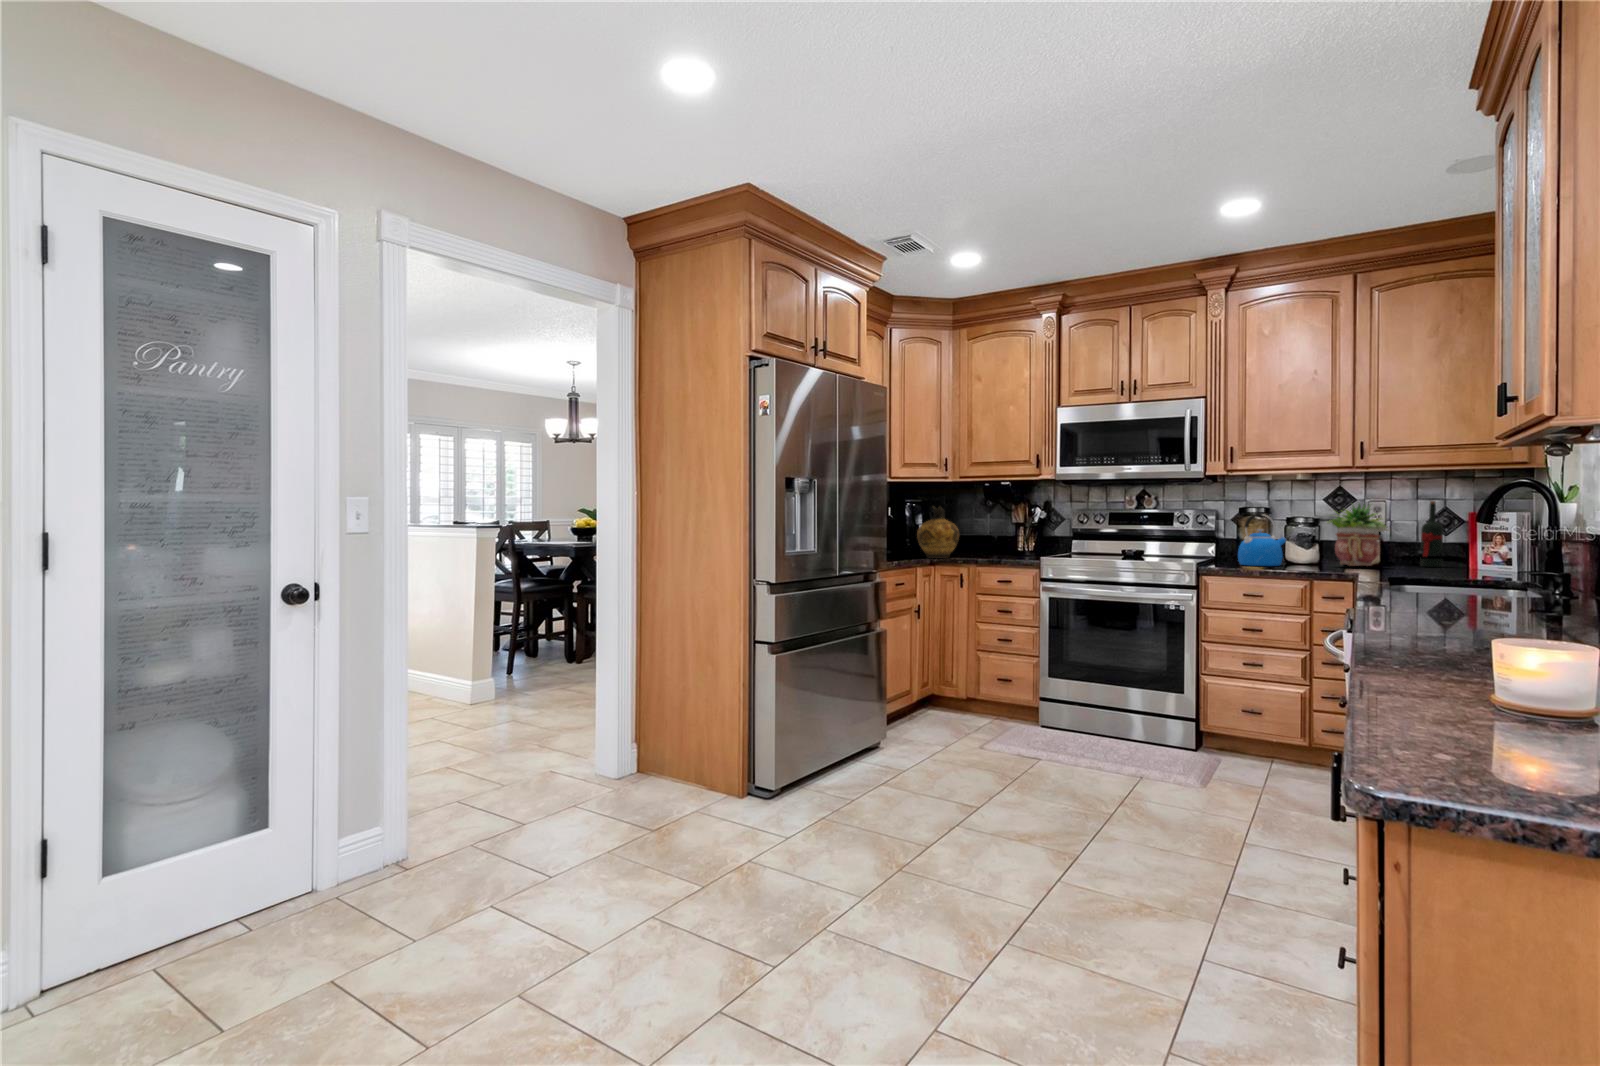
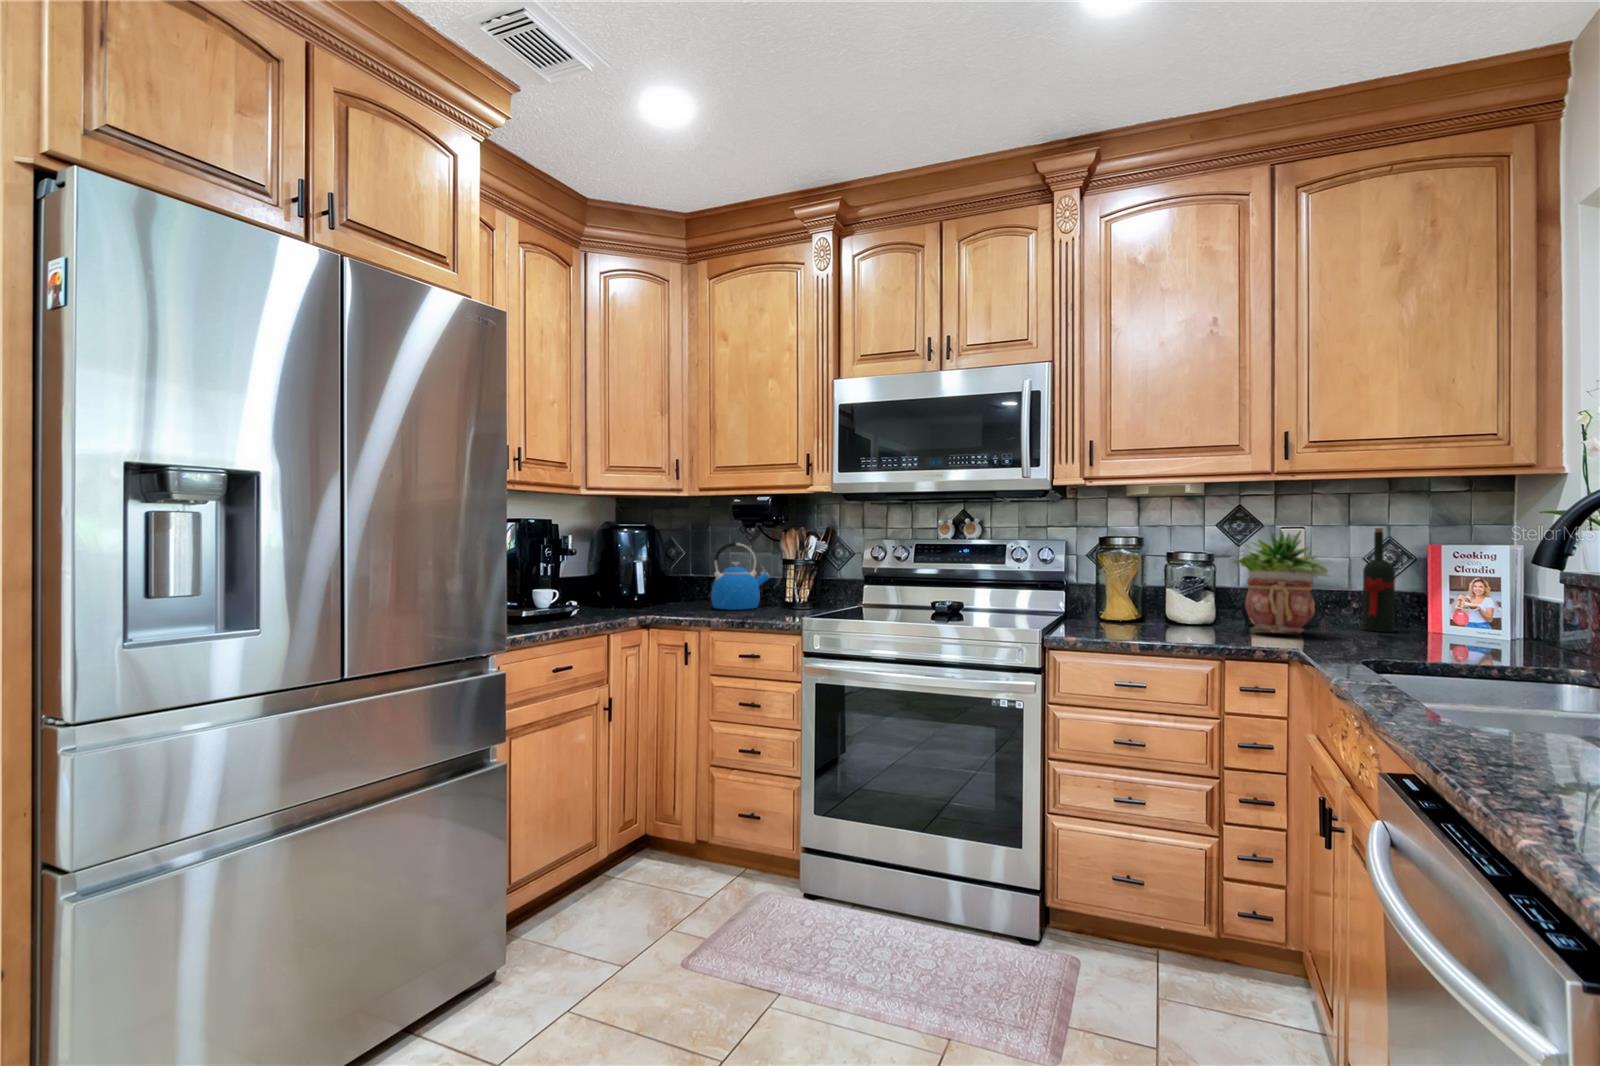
ceramic jug: present [917,506,959,558] -> none [620,531,688,615]
kettle: present [1238,513,1286,566] -> present [711,542,770,610]

